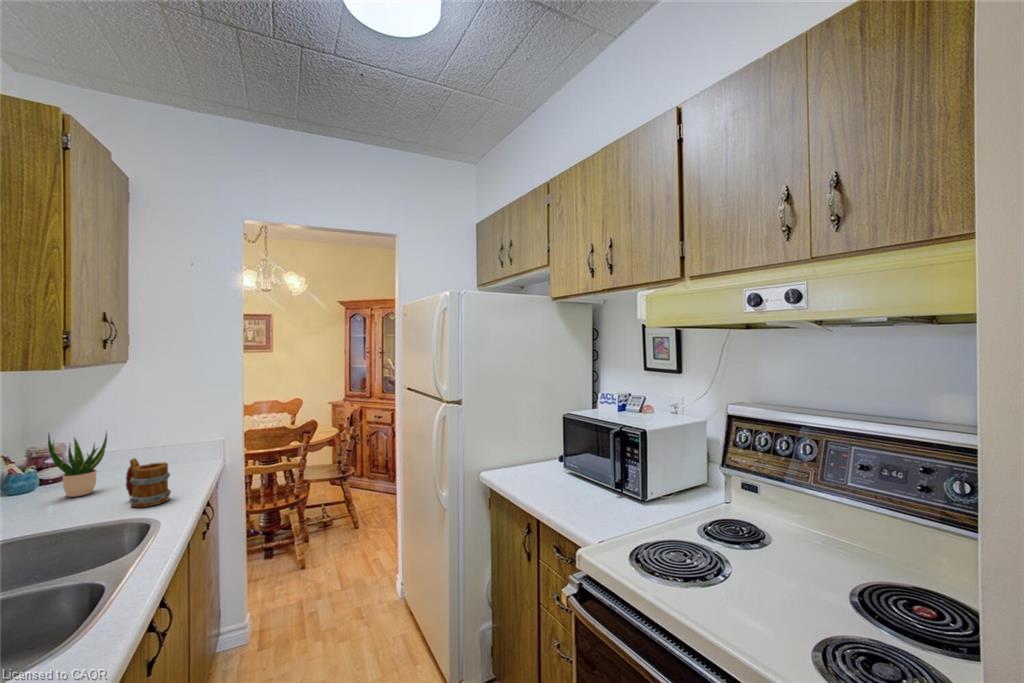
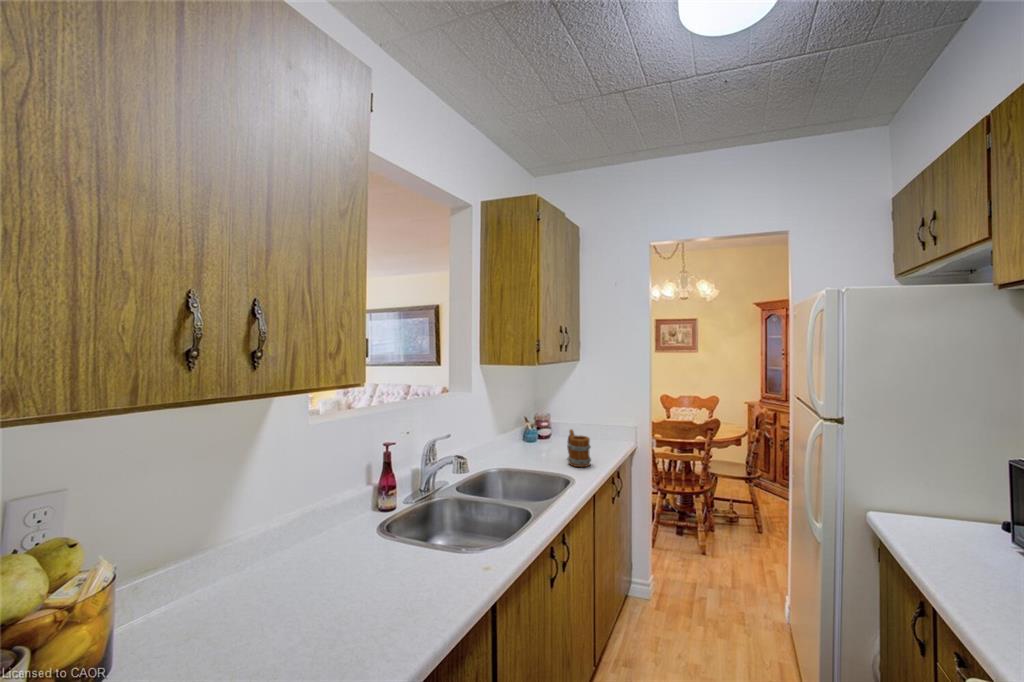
potted plant: present [48,432,107,497] -> none [534,402,563,446]

